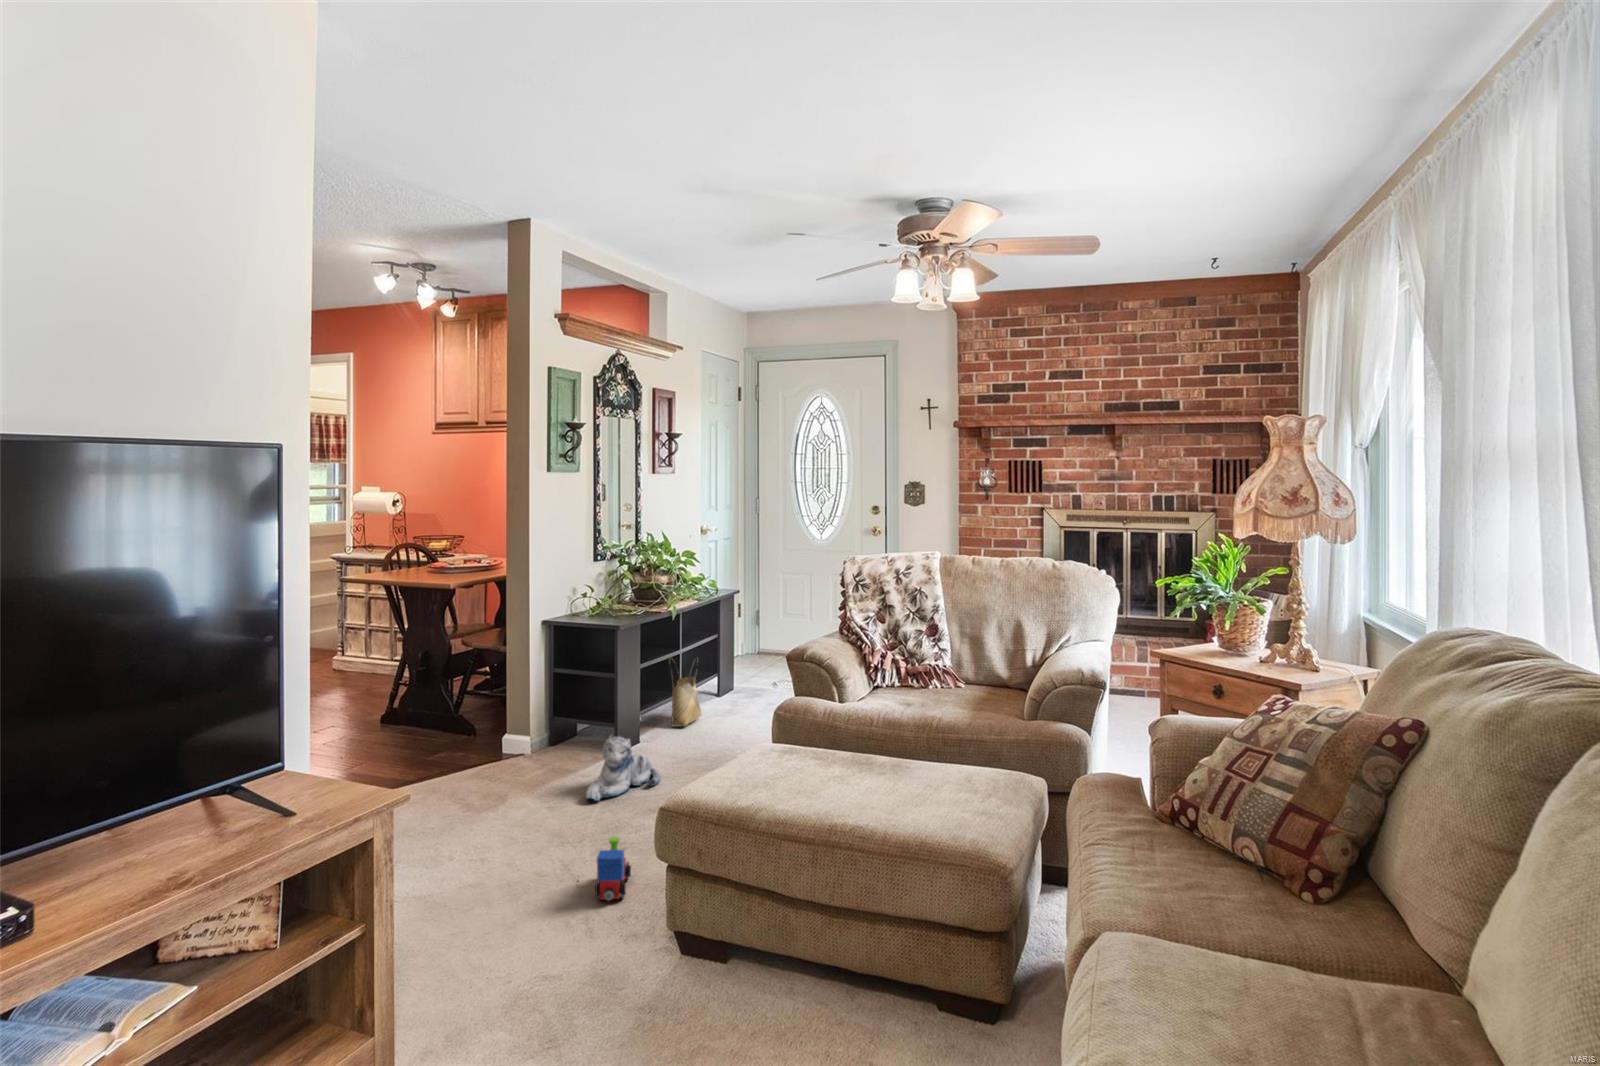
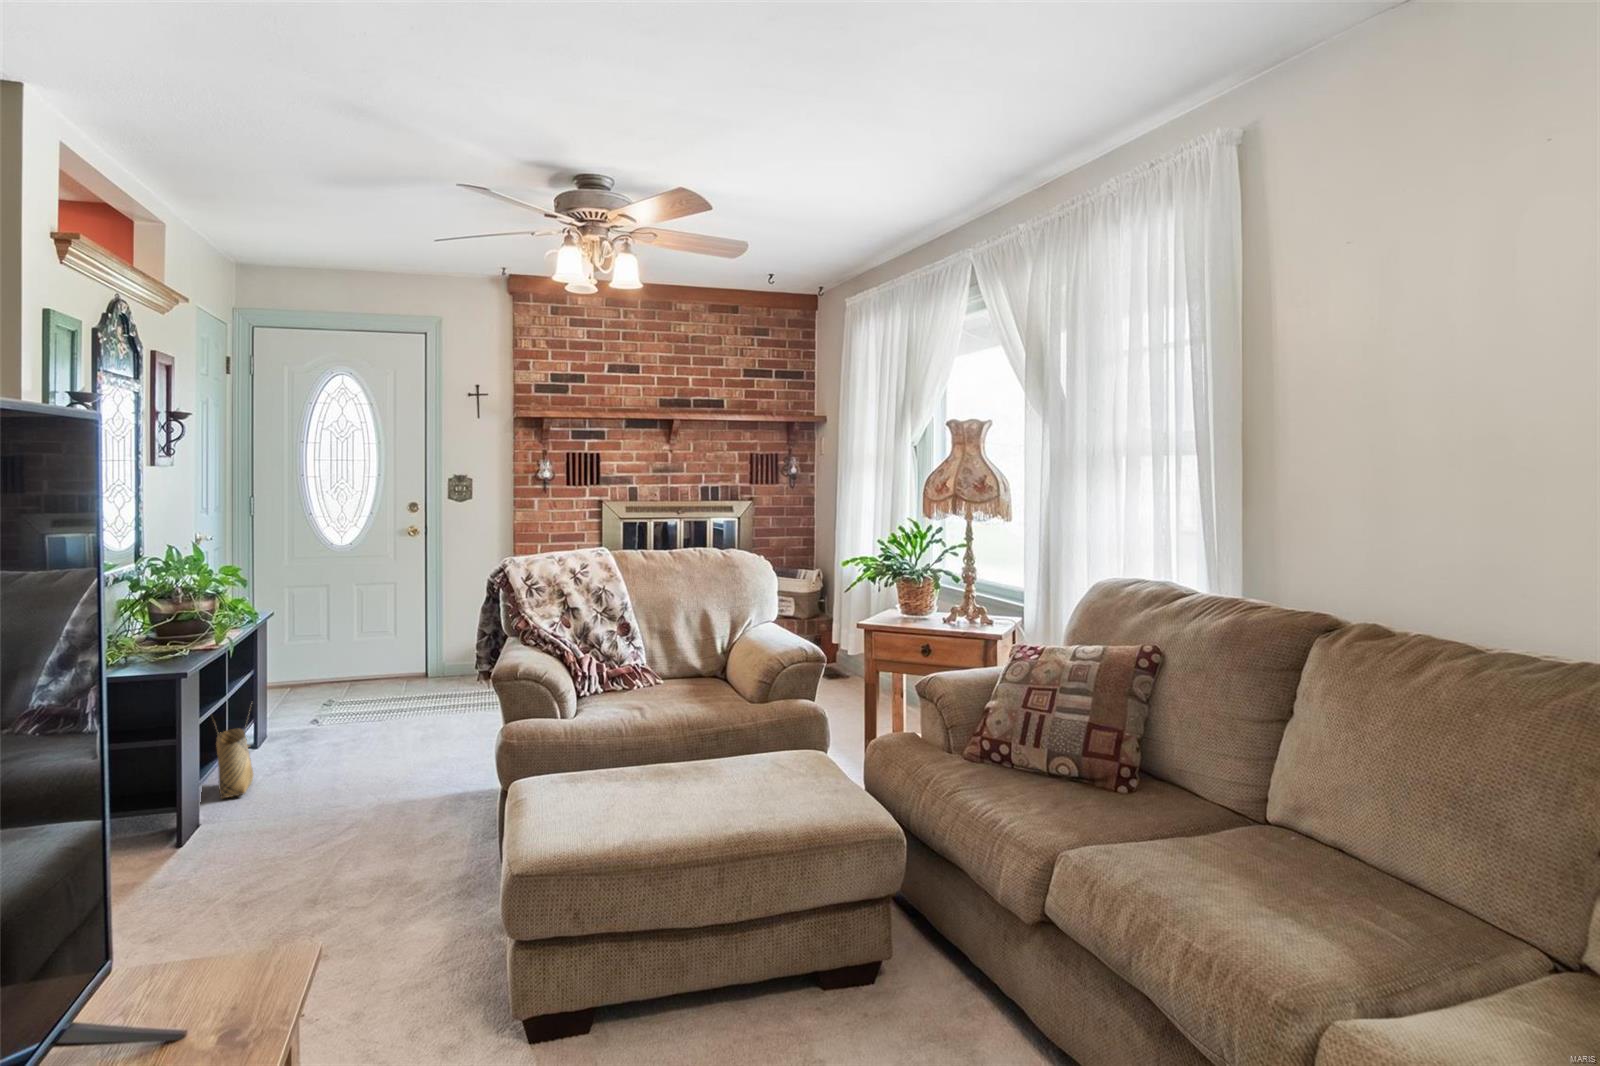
plush toy: present [586,735,660,801] -> none [195,816,289,914]
toy train: present [595,837,631,901] -> none [351,931,415,1016]

